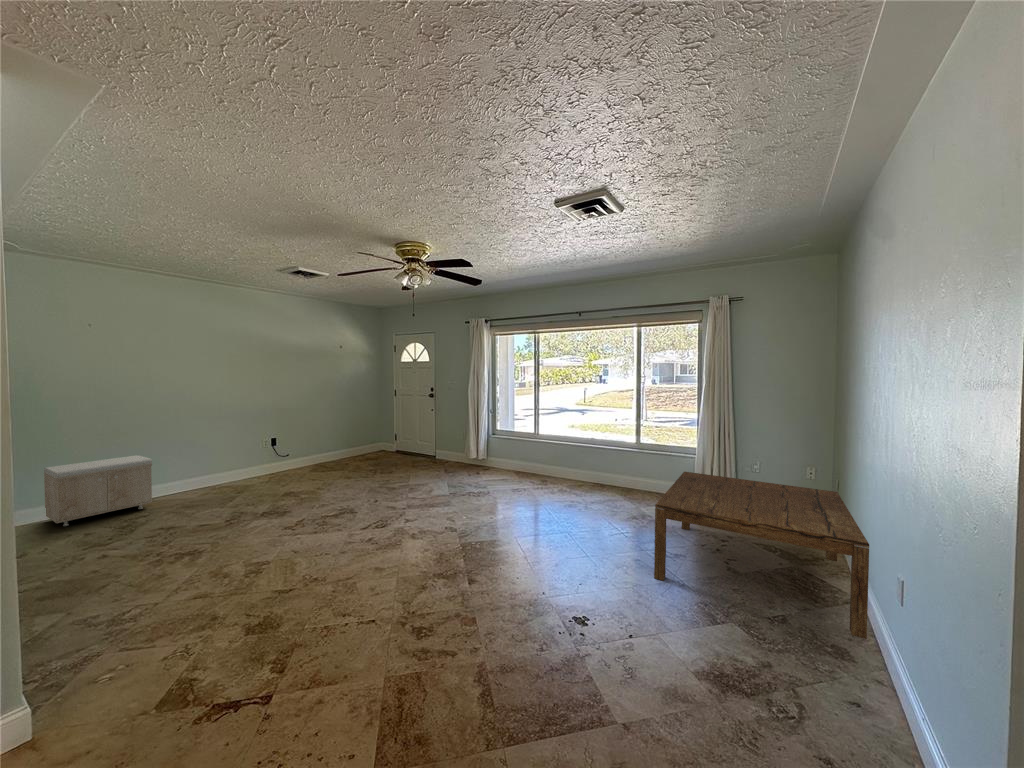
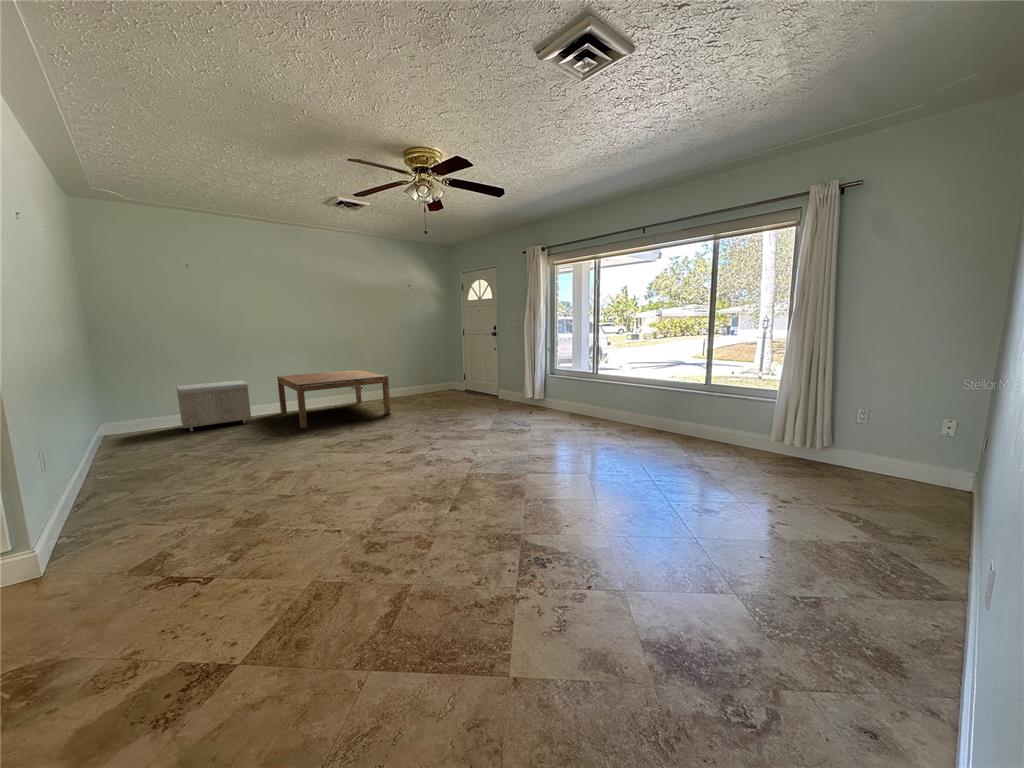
coffee table: present [654,472,869,639] -> present [277,370,390,428]

